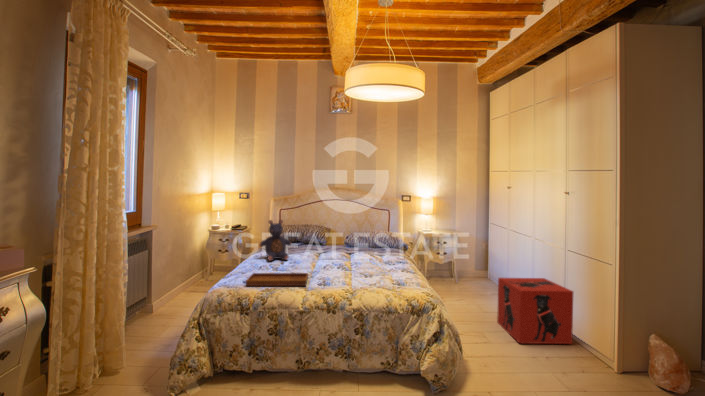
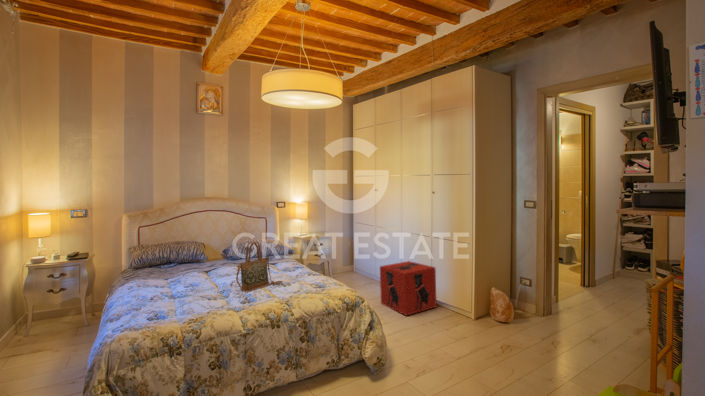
teddy bear: present [260,220,291,261] -> none [139,239,182,289]
handbag: none [319,230,365,276] -> present [236,242,282,292]
tray: present [246,262,308,286] -> none [160,285,237,322]

